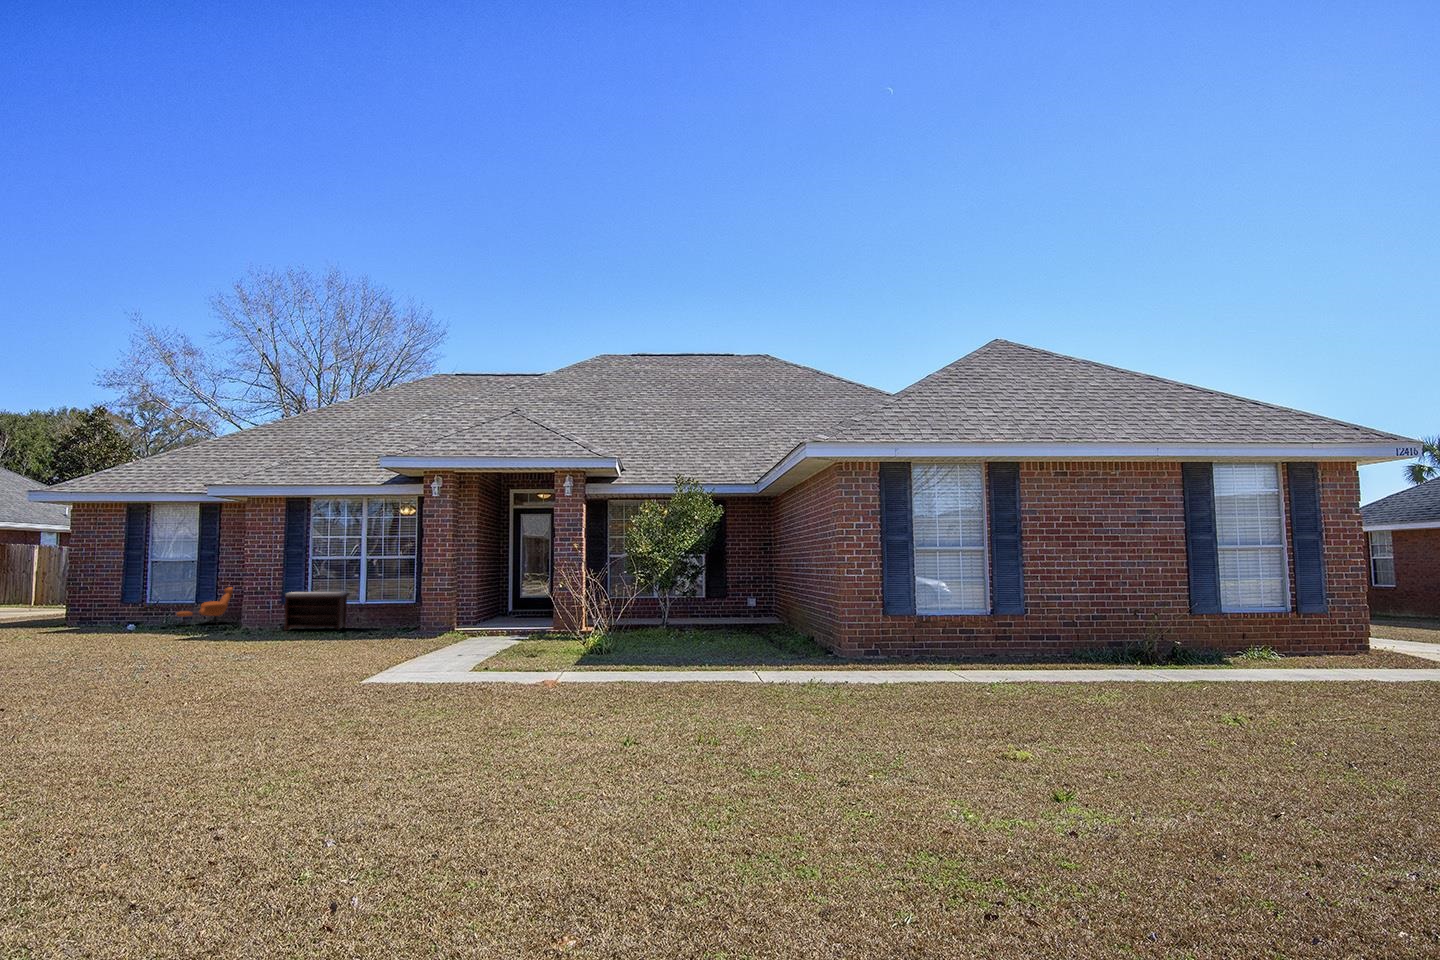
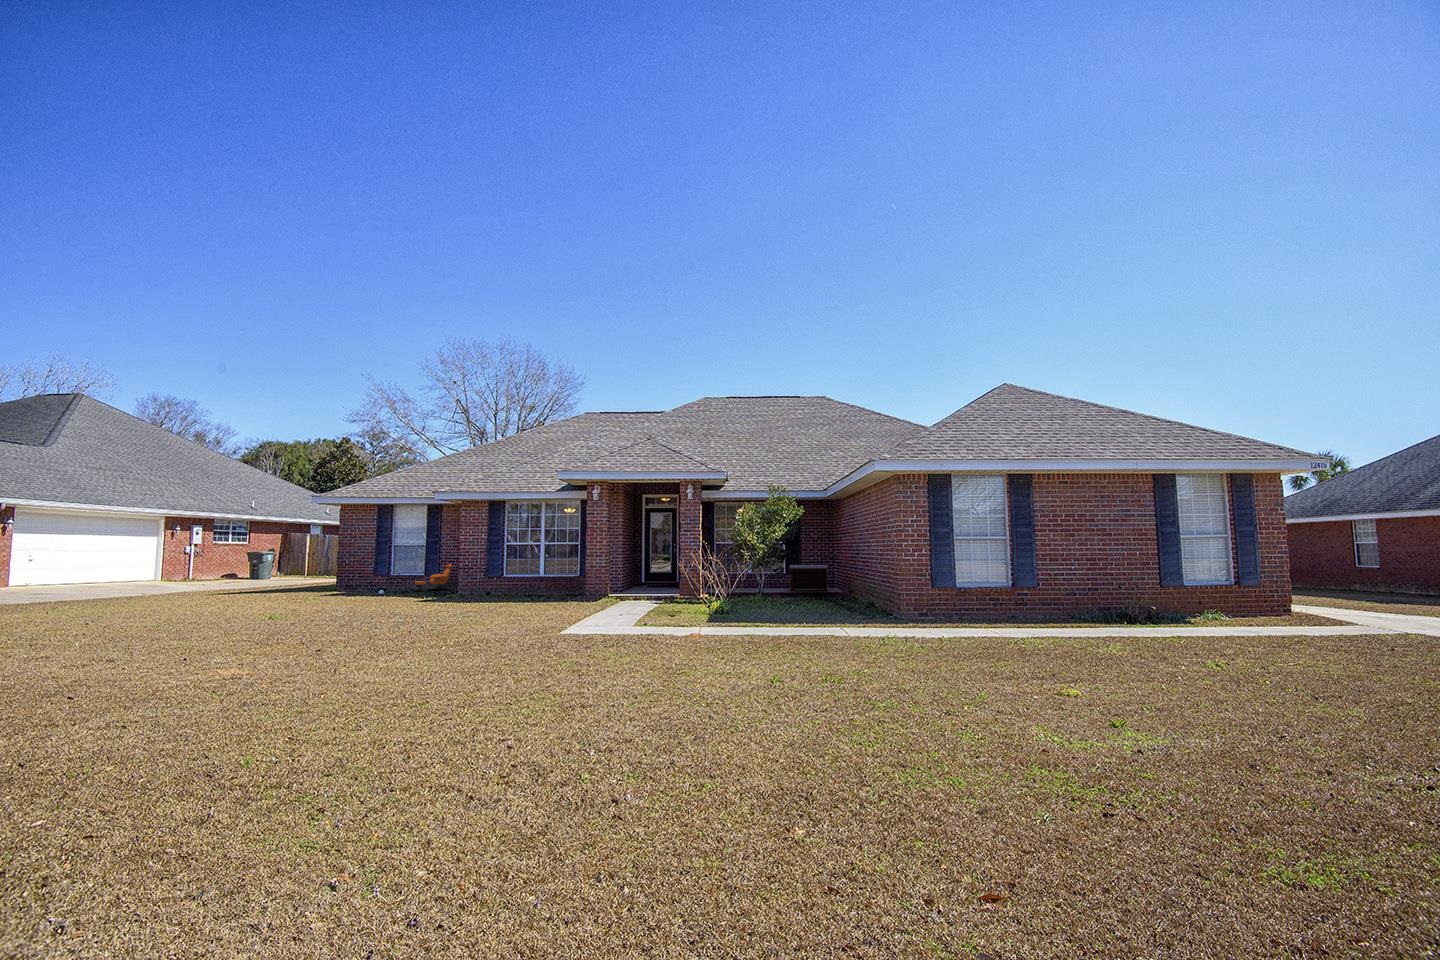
bench: present [284,591,349,630] -> present [789,565,828,591]

